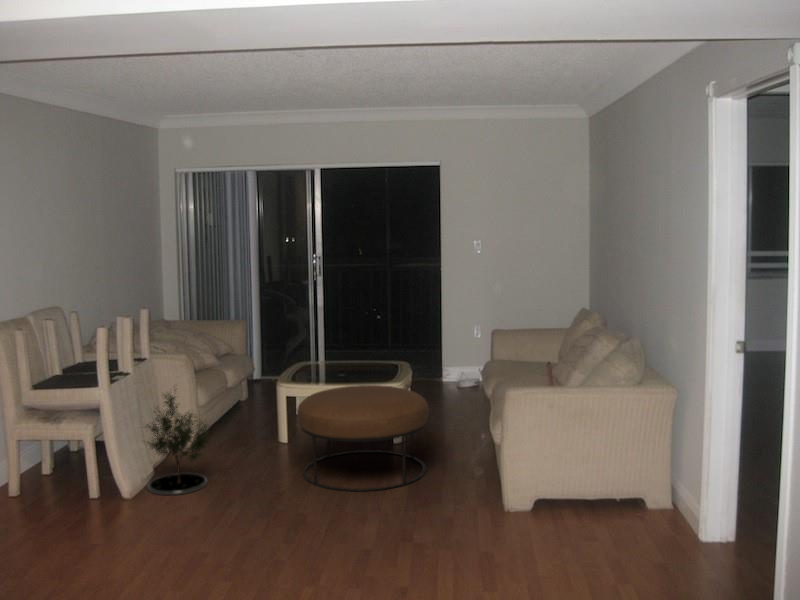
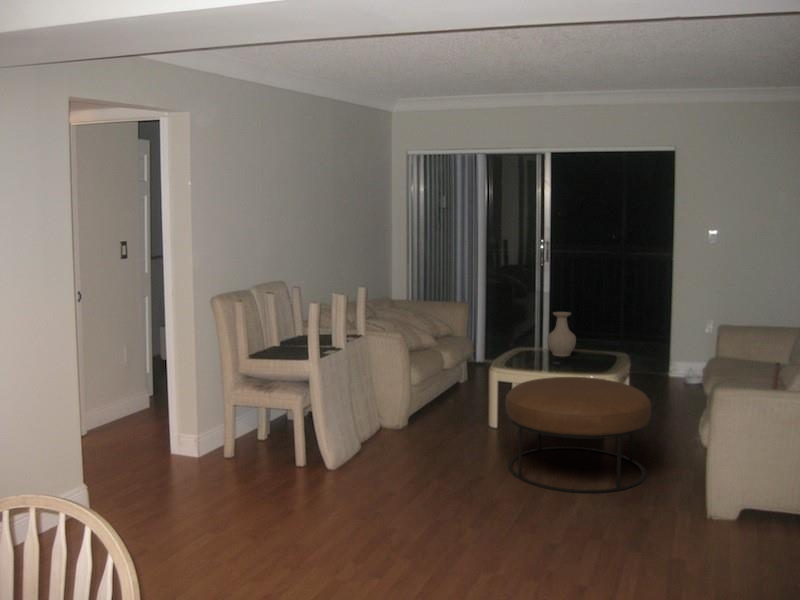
vase: none [328,325,355,367] -> present [547,312,576,357]
potted tree: present [147,390,208,495] -> none [347,361,420,473]

